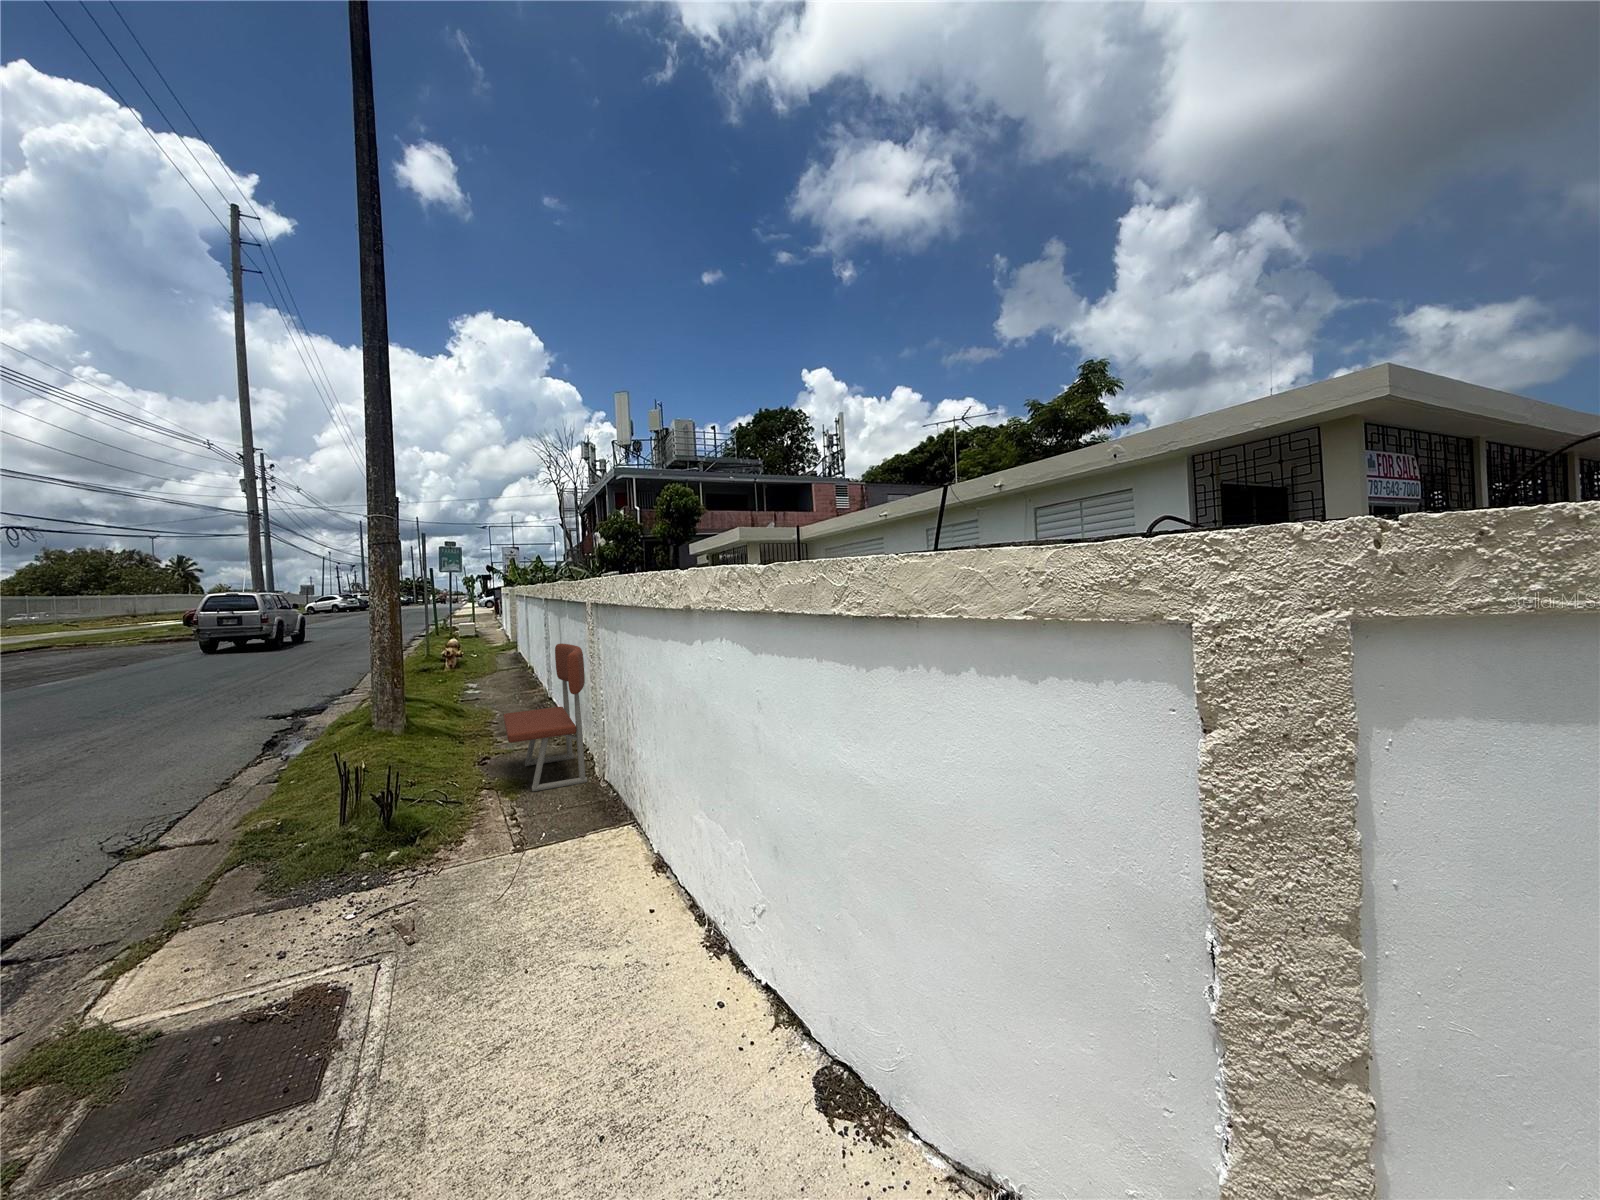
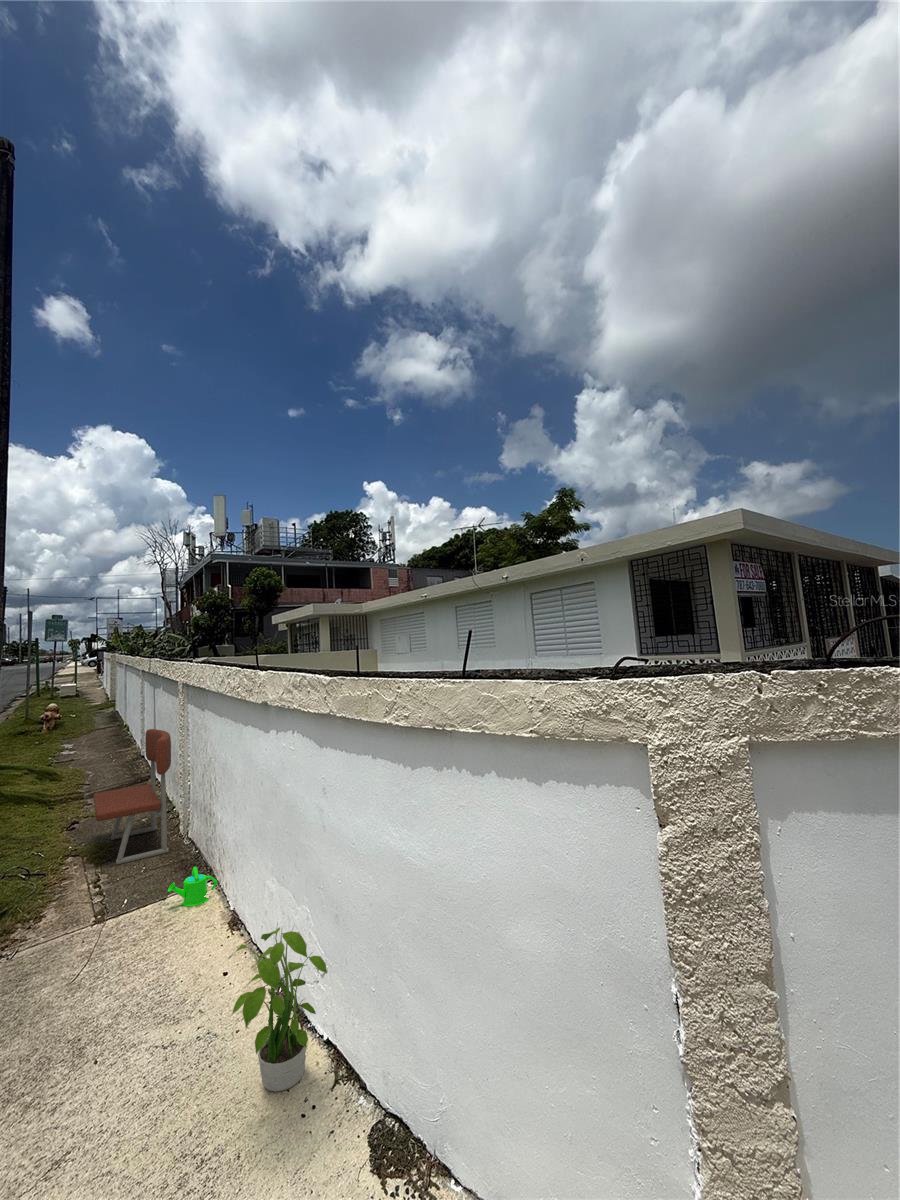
watering can: none [588,796,642,839] -> present [168,867,217,907]
potted plant: none [656,850,768,1028] -> present [228,924,327,1092]

